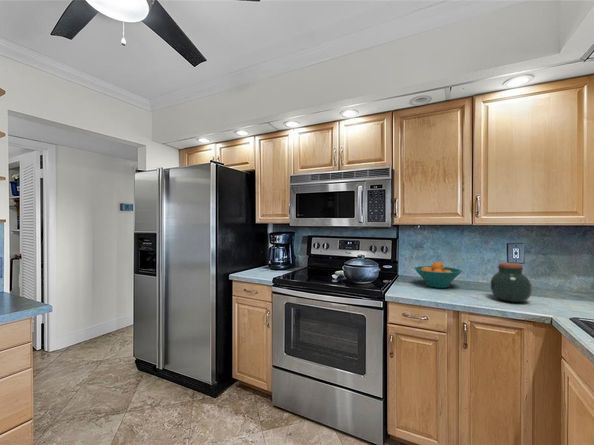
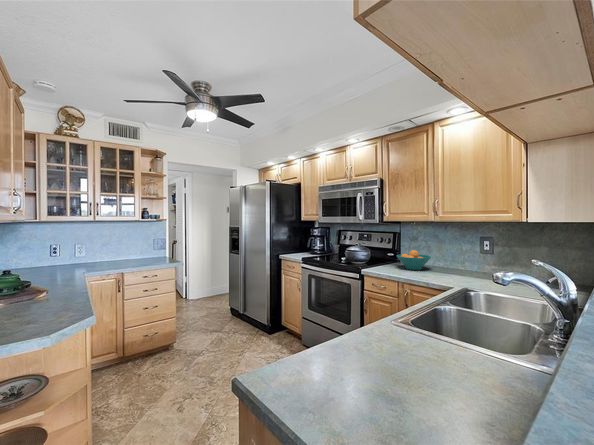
jar: present [490,263,532,302] -> none [436,251,465,280]

